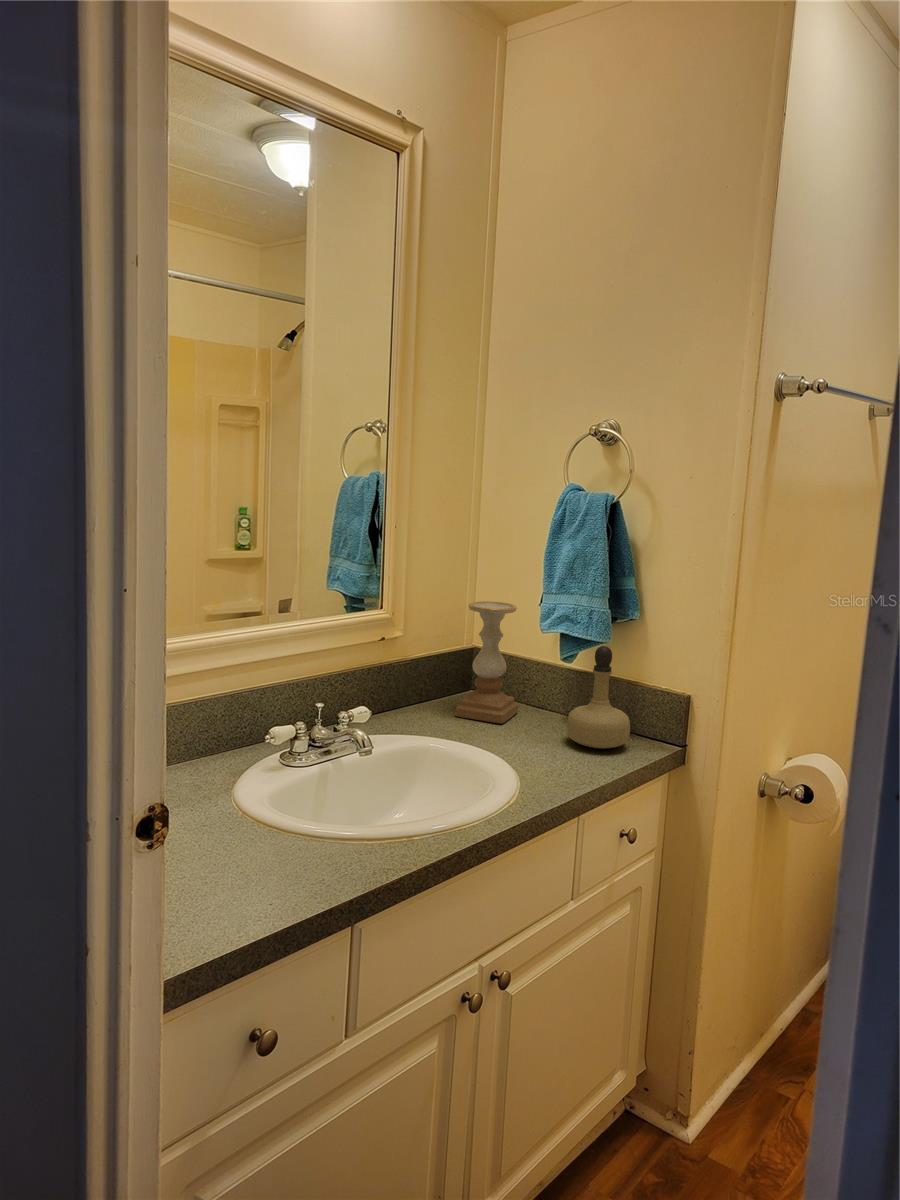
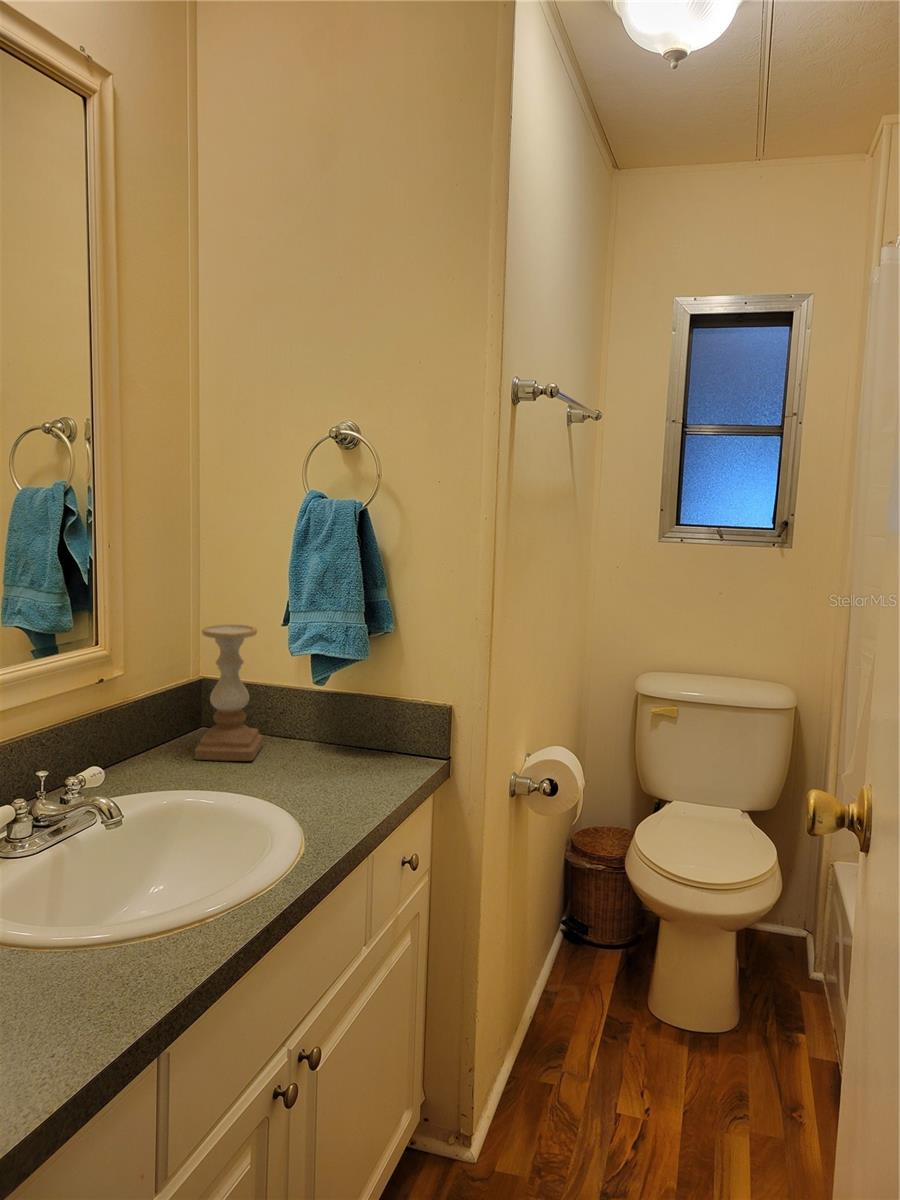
perfume bottle: present [567,646,630,749] -> none [328,664,396,775]

